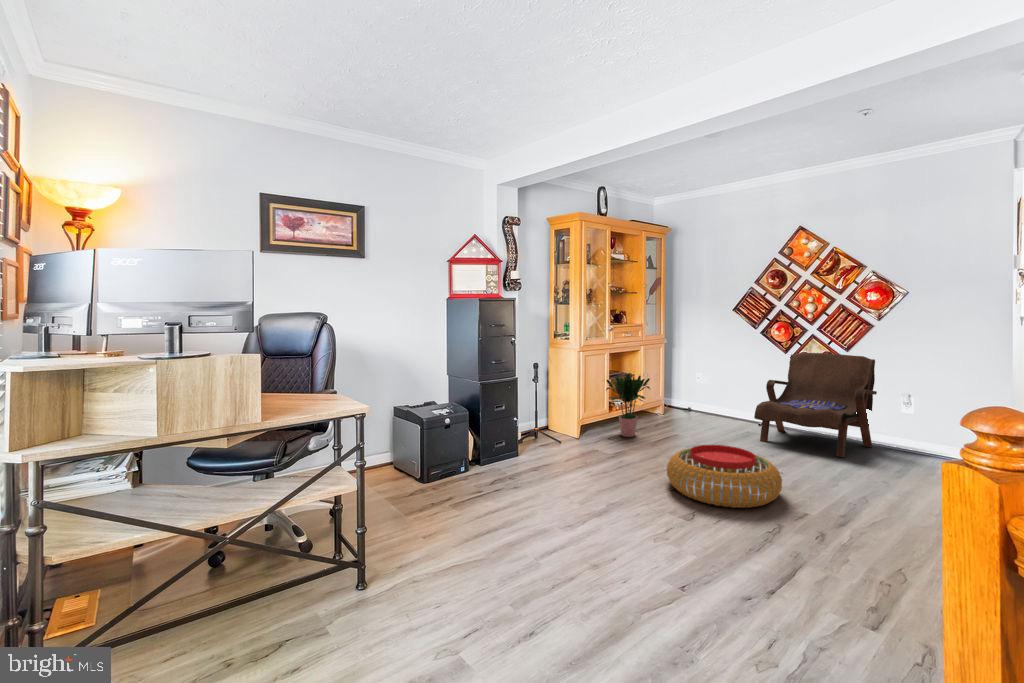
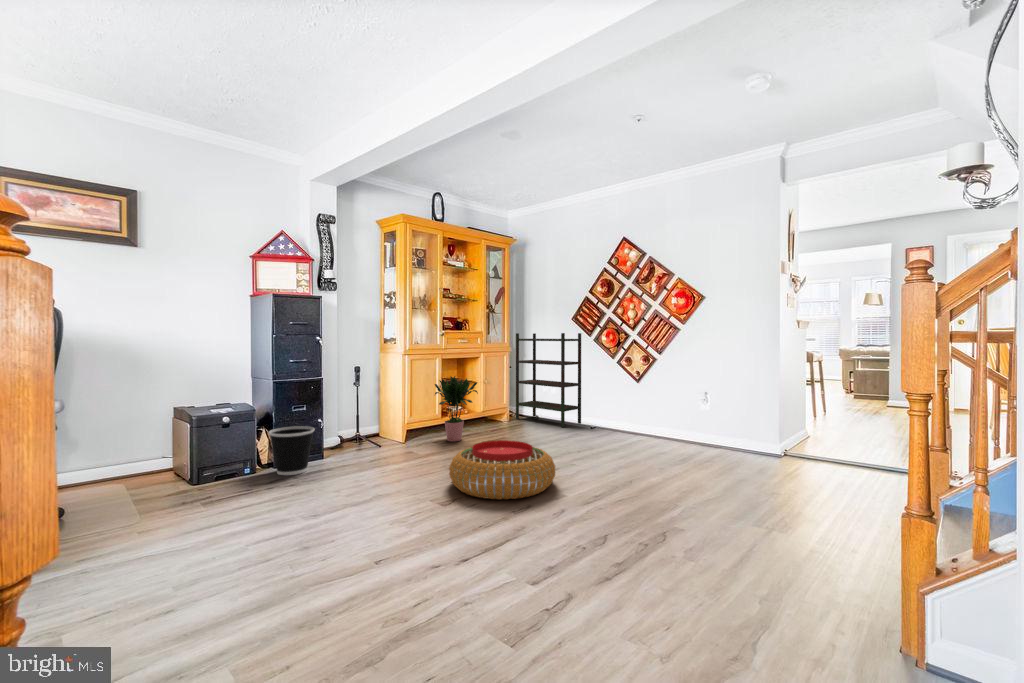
bookshelf: none [670,325,746,423] -> present [516,333,581,427]
armchair: present [754,353,877,457] -> none [572,357,682,453]
wastebasket: none [482,423,522,471] -> present [269,426,315,475]

